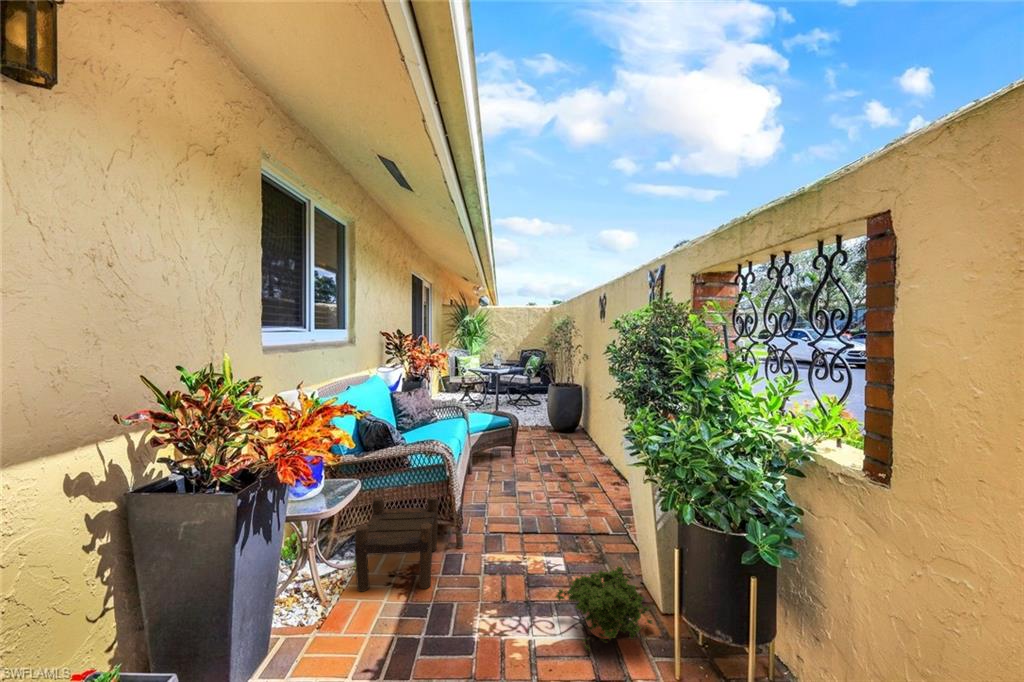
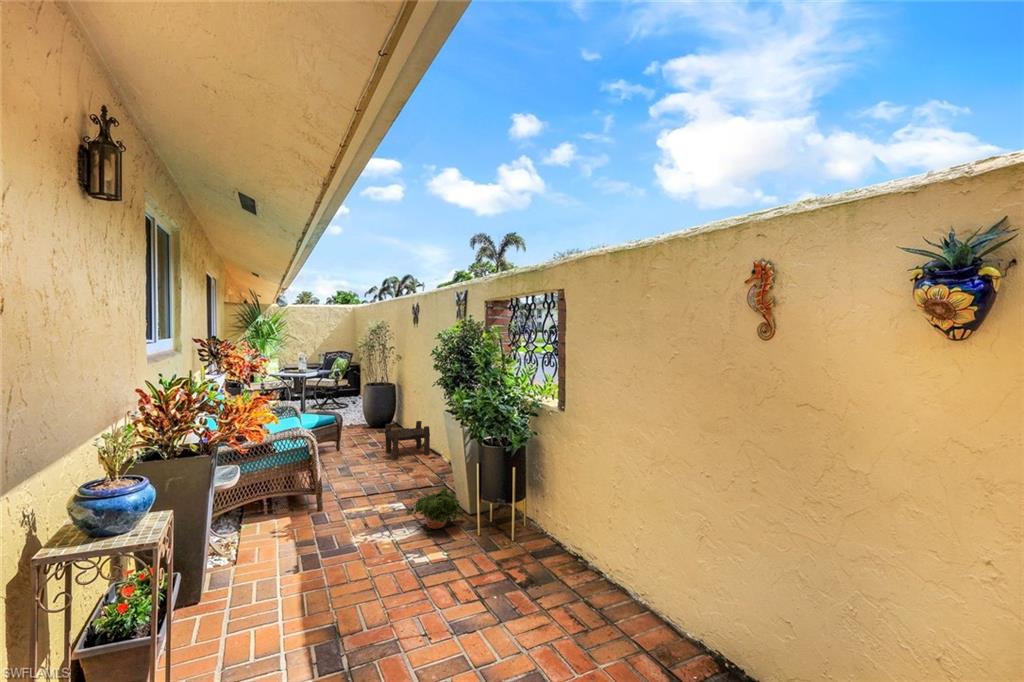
stool: present [355,497,438,592] -> present [385,421,430,460]

